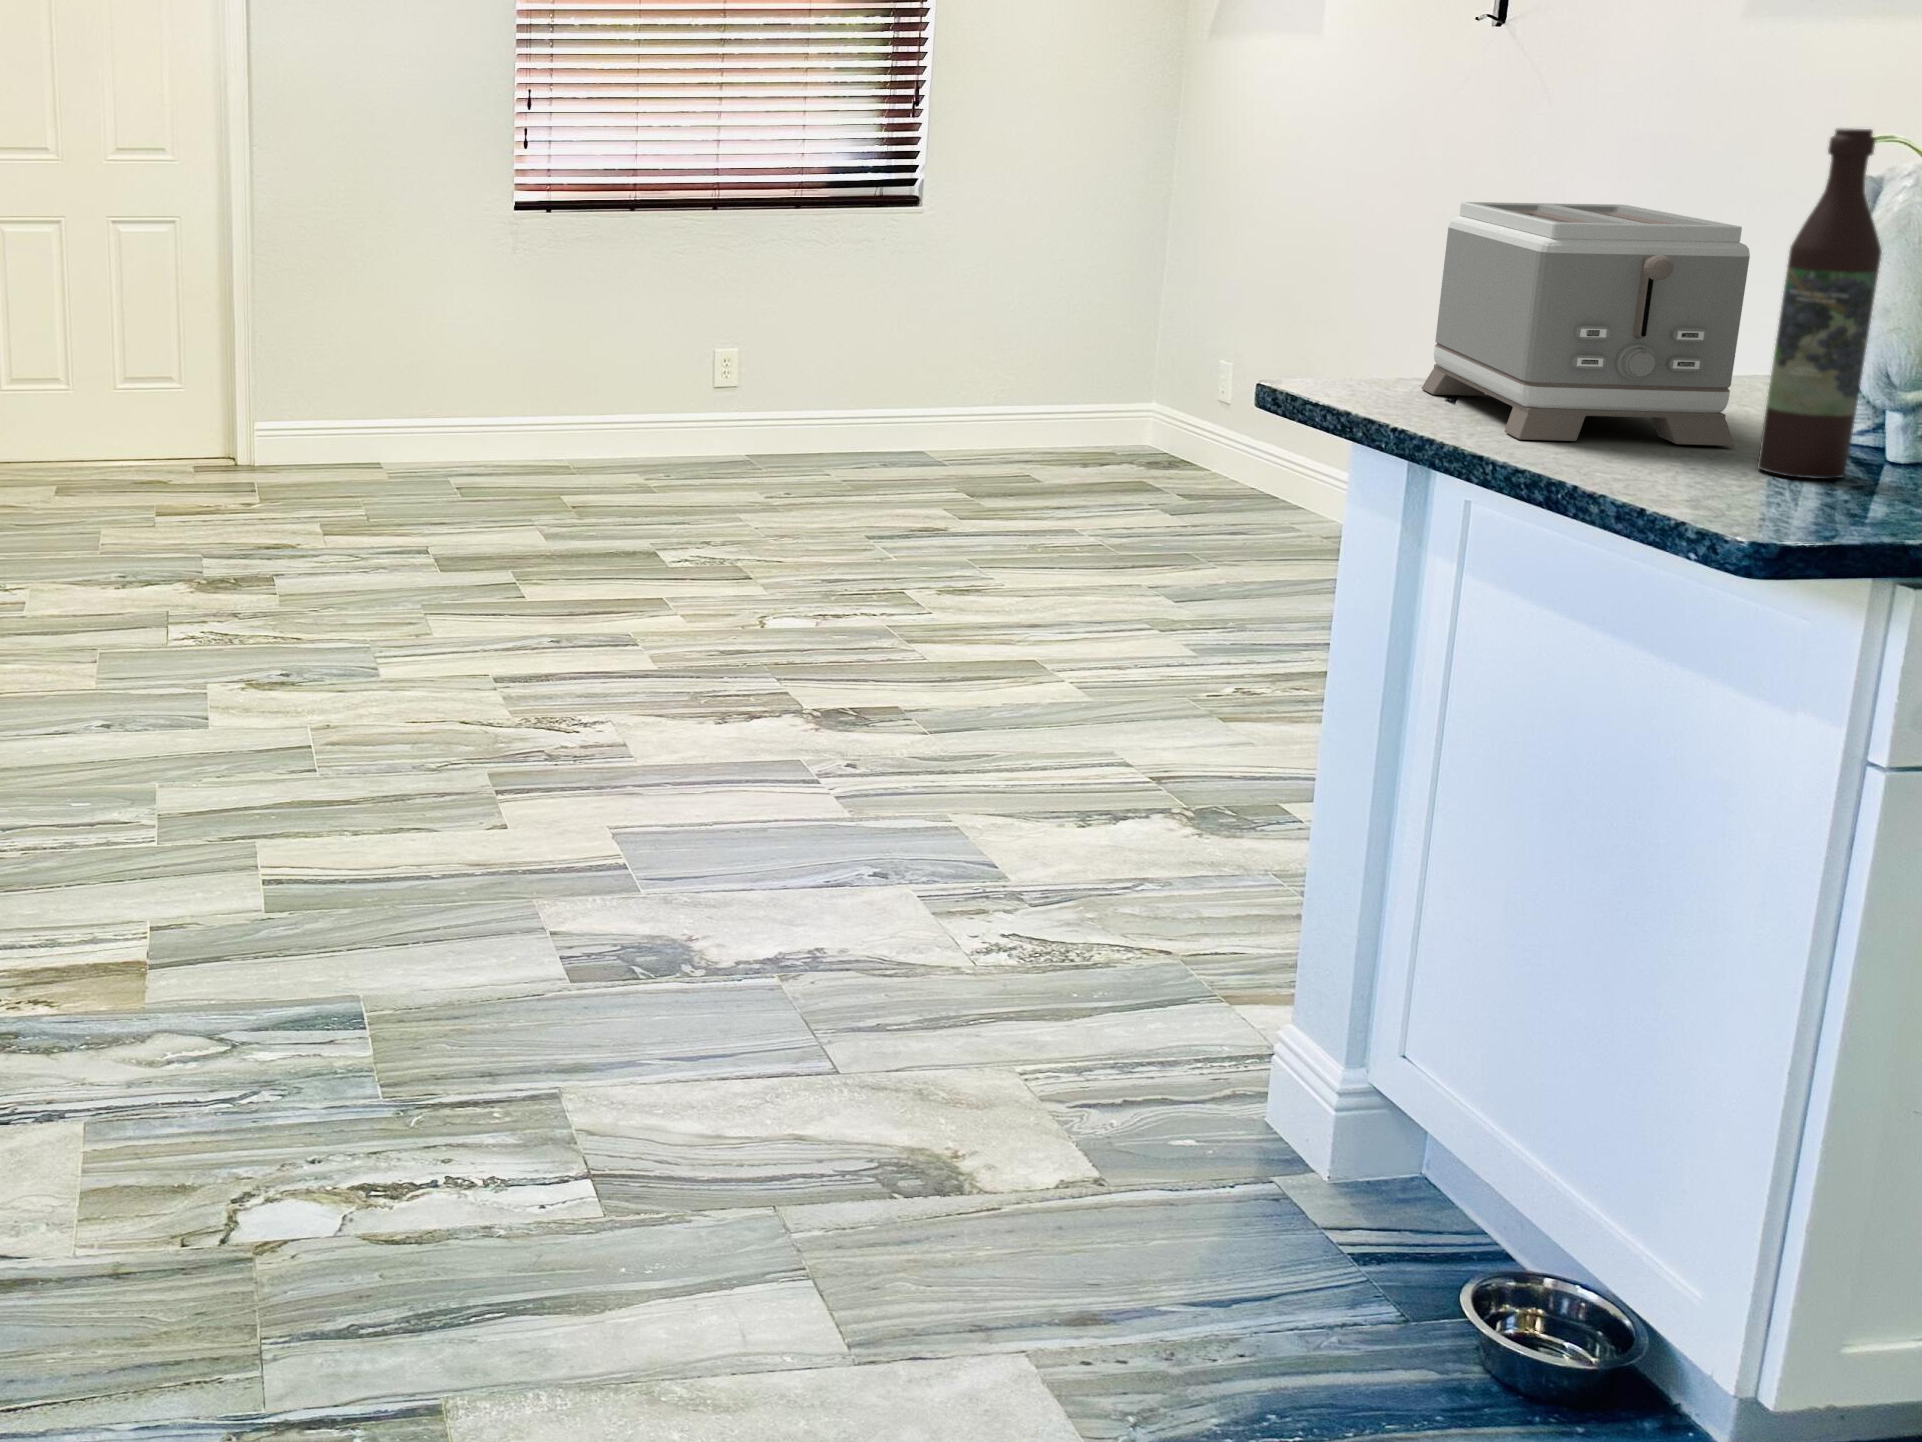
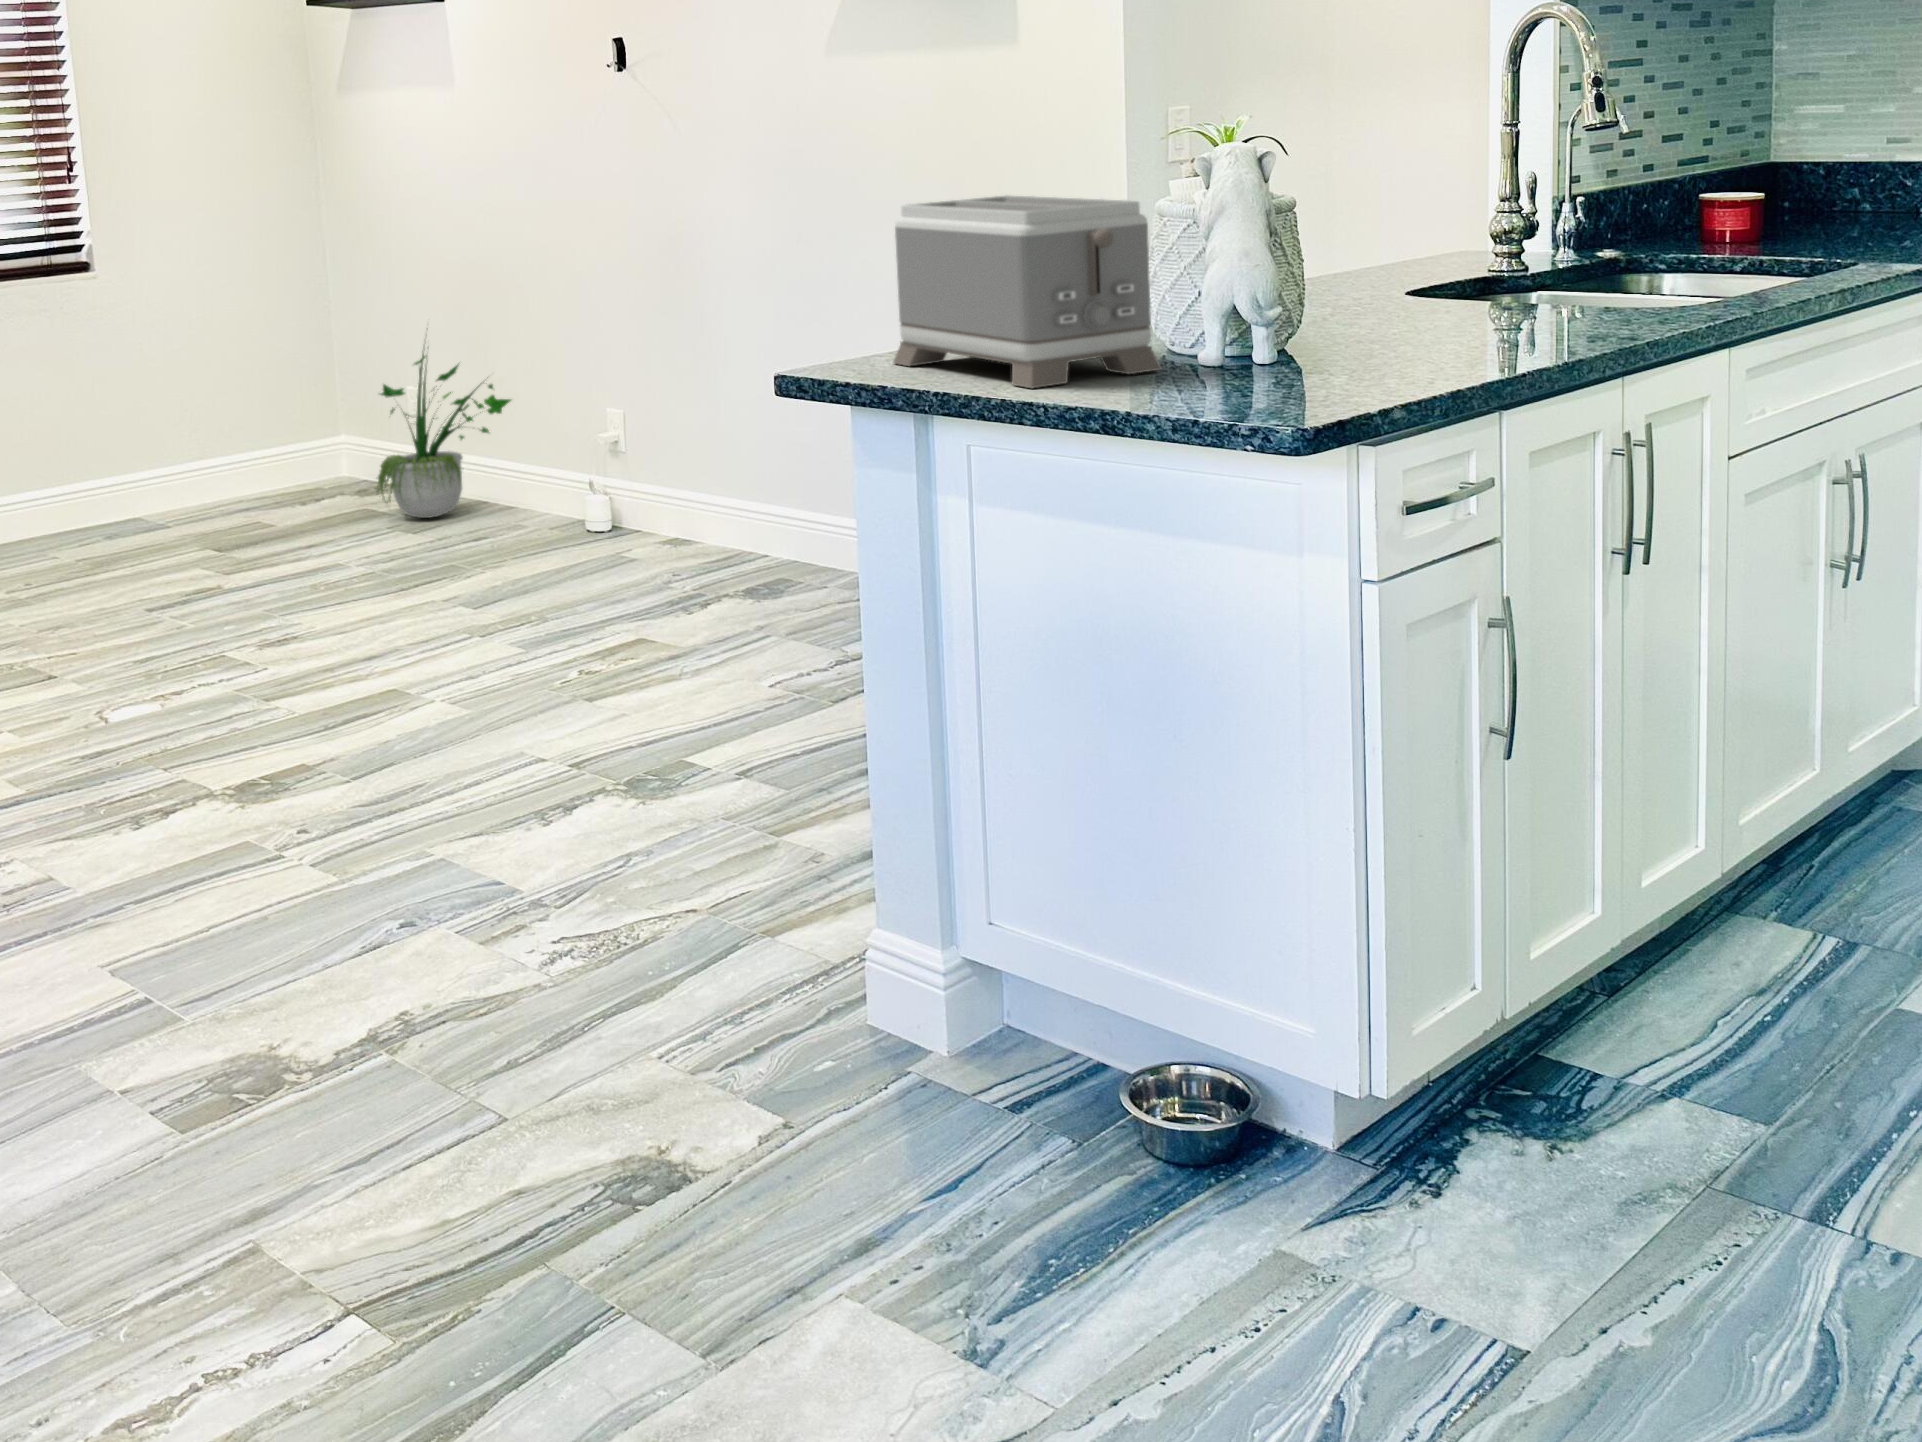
wine bottle: present [1758,128,1882,479] -> none [1198,119,1262,384]
potted plant: none [1149,287,1320,504] -> present [377,354,511,518]

